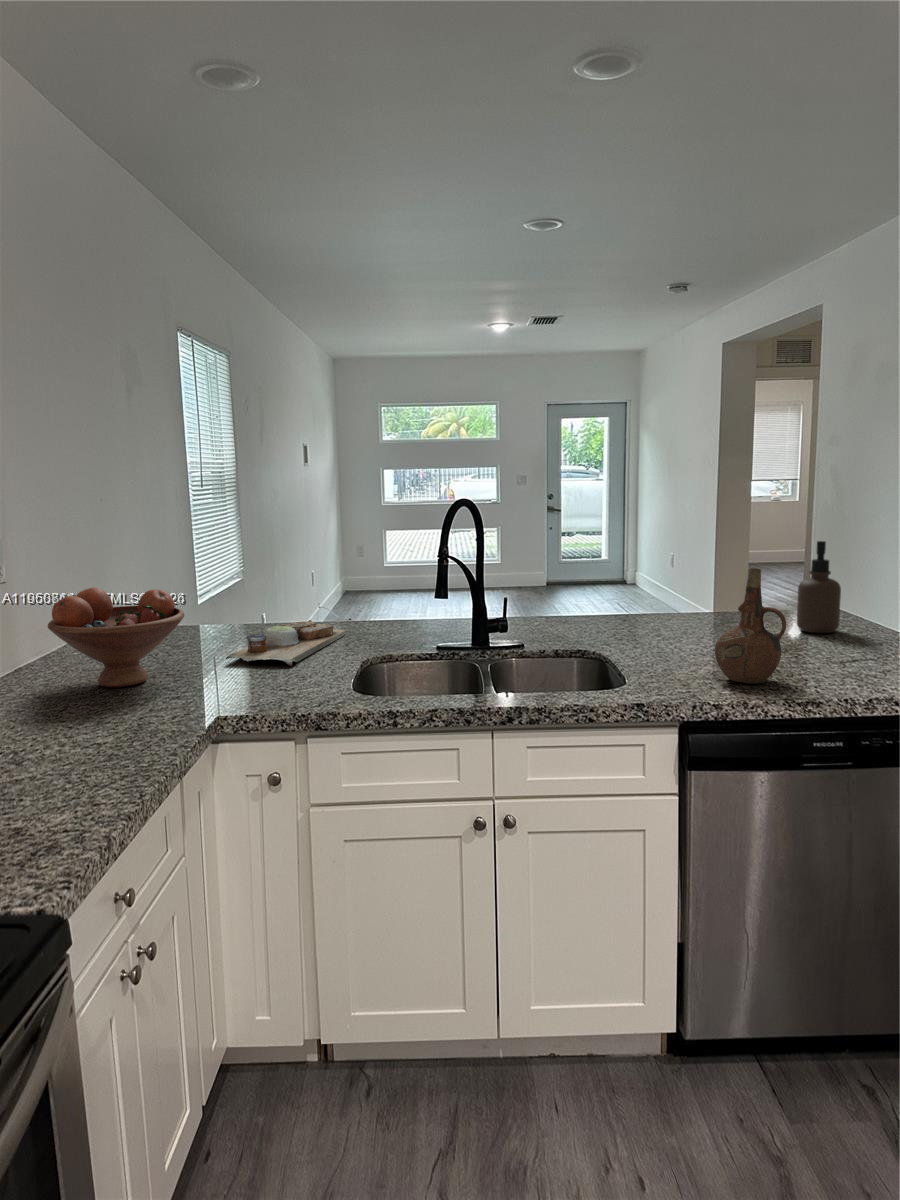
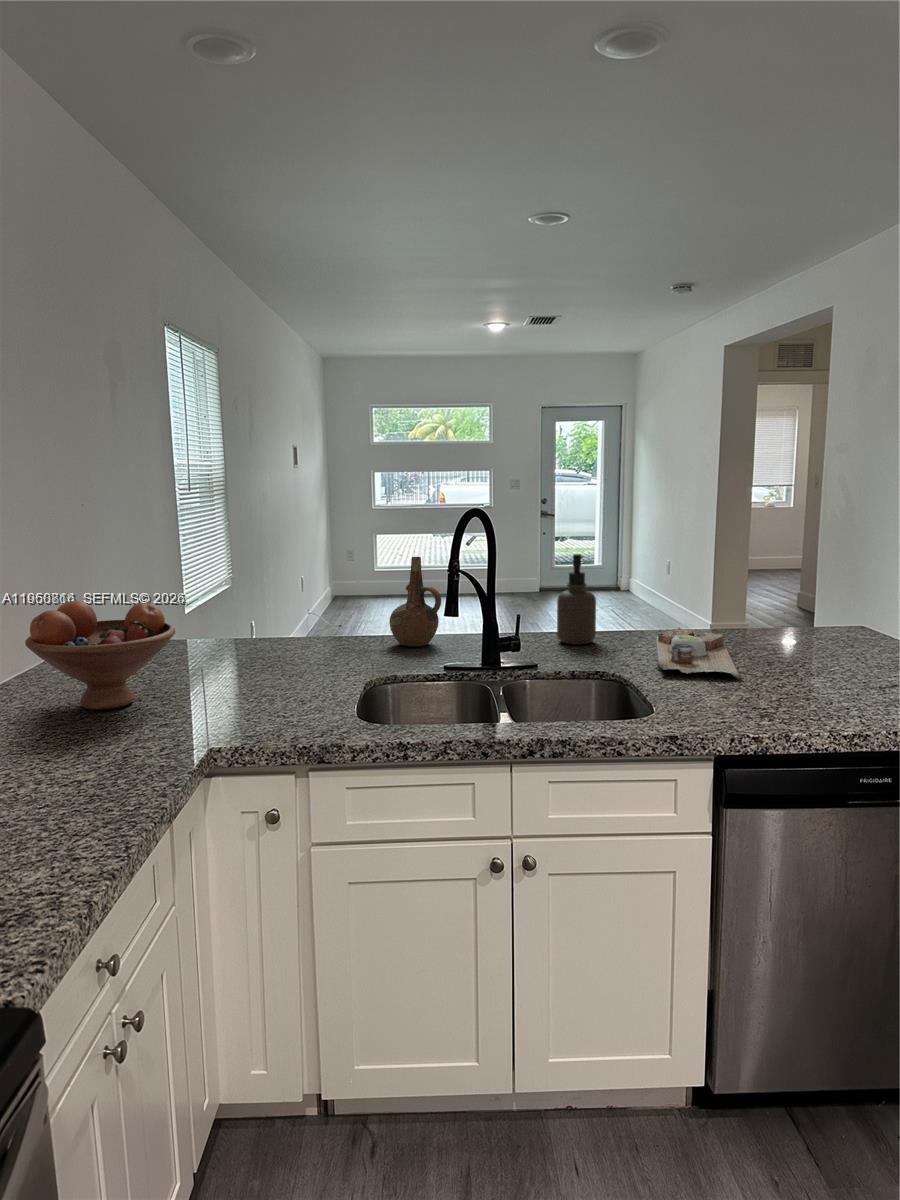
soap dispenser: present [797,541,841,633] -> present [557,554,596,645]
ceramic pitcher: present [715,568,786,683] -> present [389,557,441,646]
cutting board: present [226,620,345,666] -> present [656,628,740,679]

